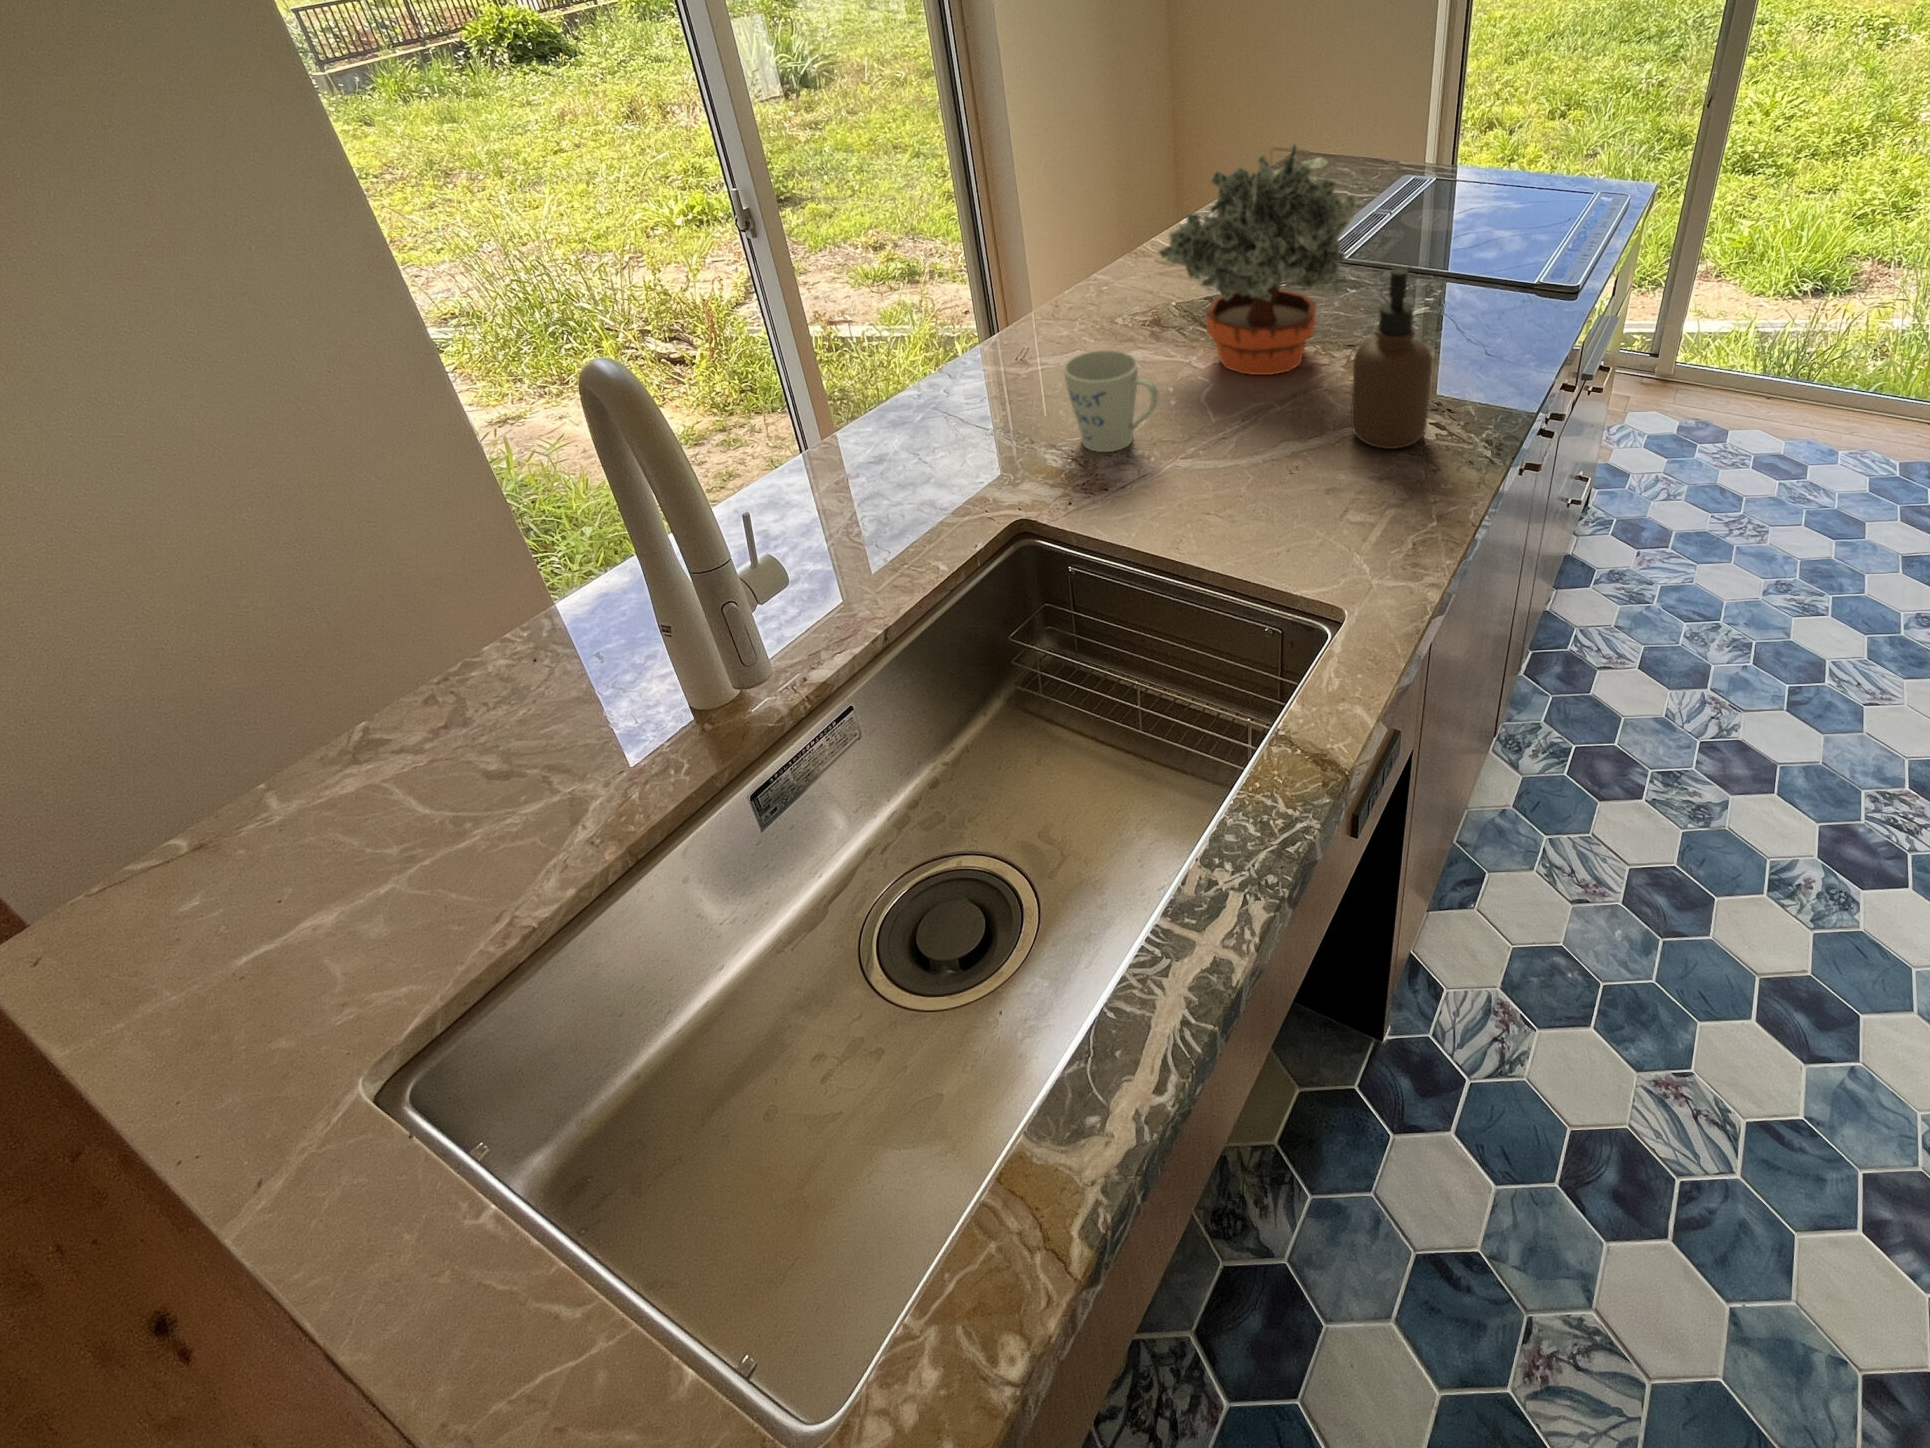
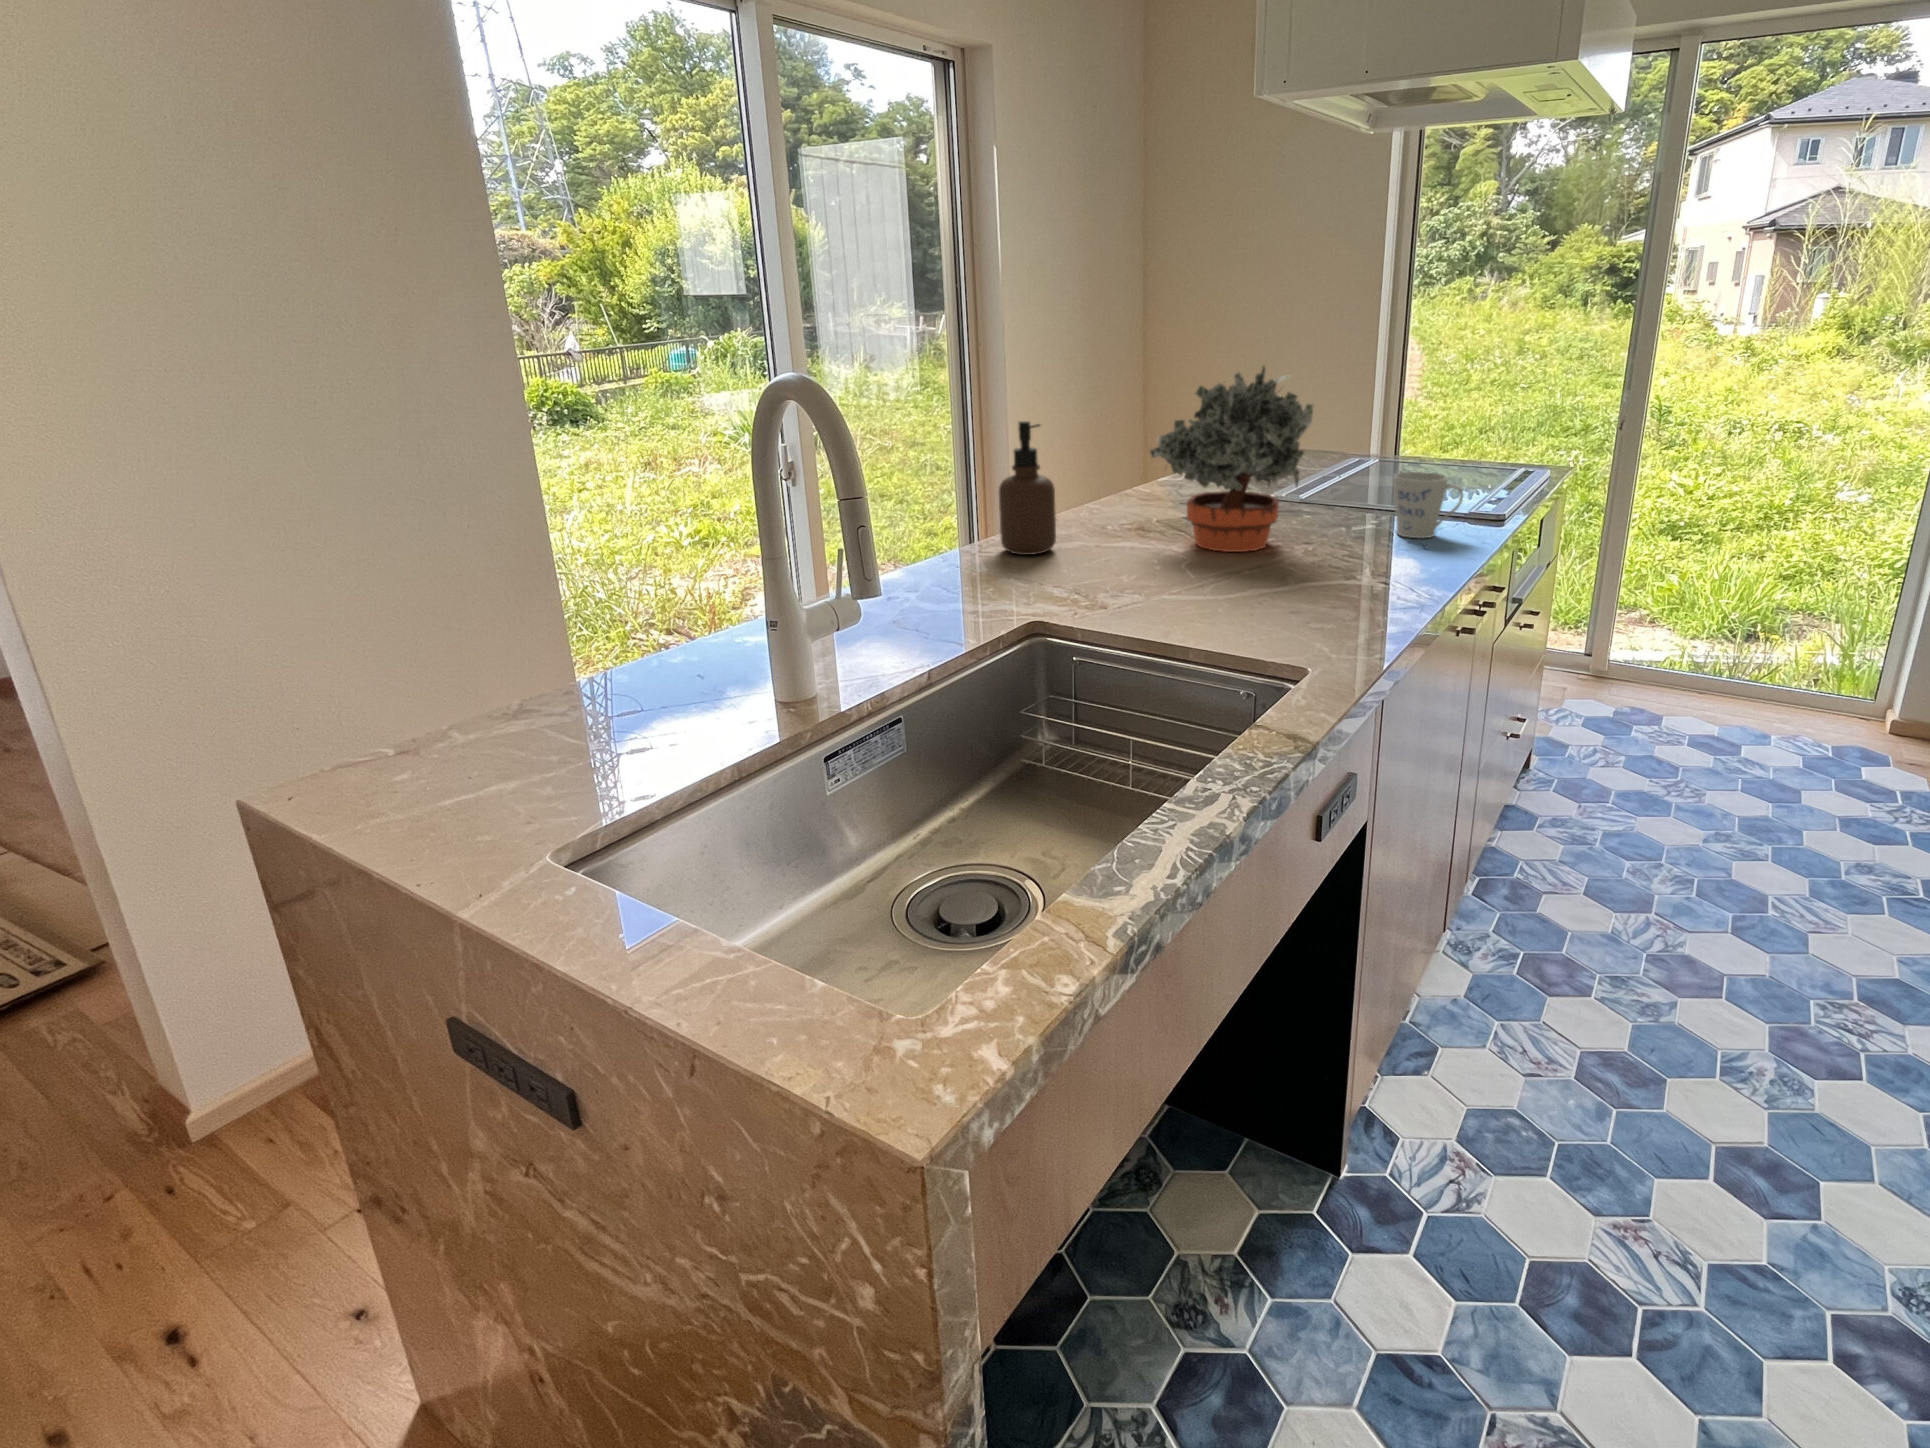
soap dispenser: present [1351,266,1433,449] -> present [999,421,1056,555]
mug: present [1063,350,1158,452] -> present [1394,472,1463,538]

